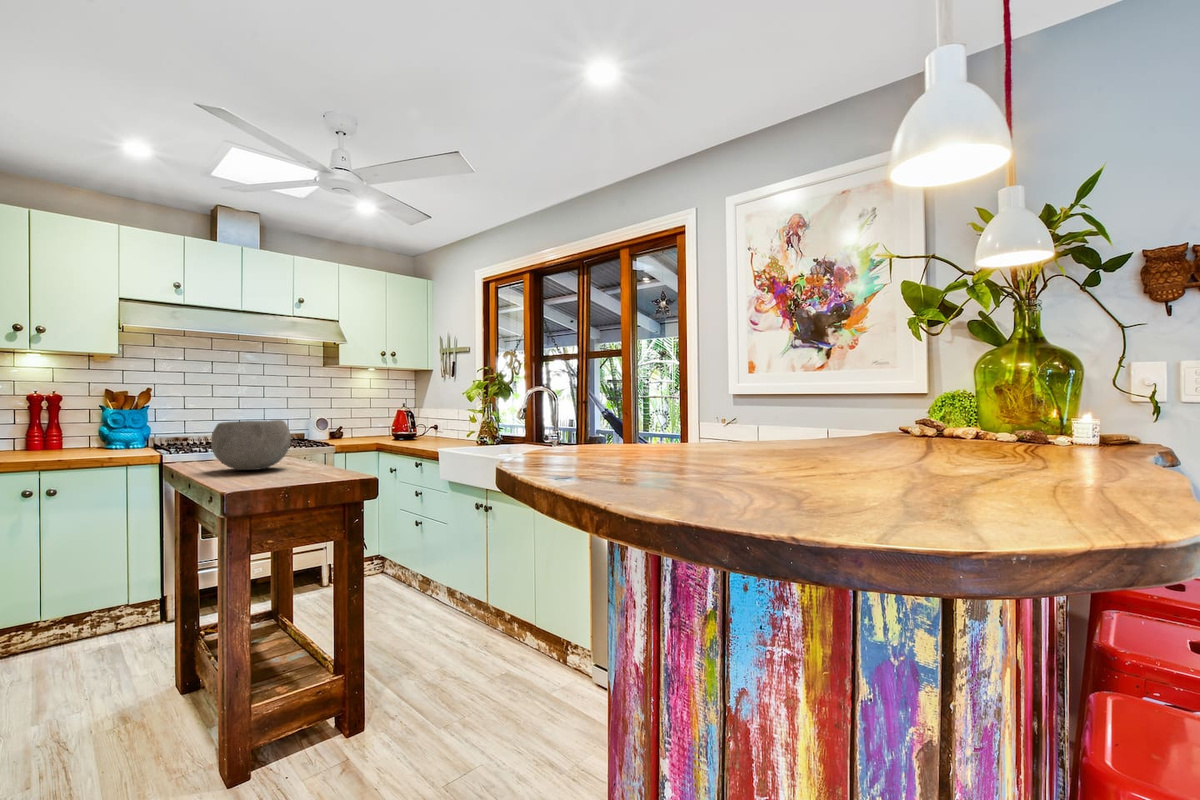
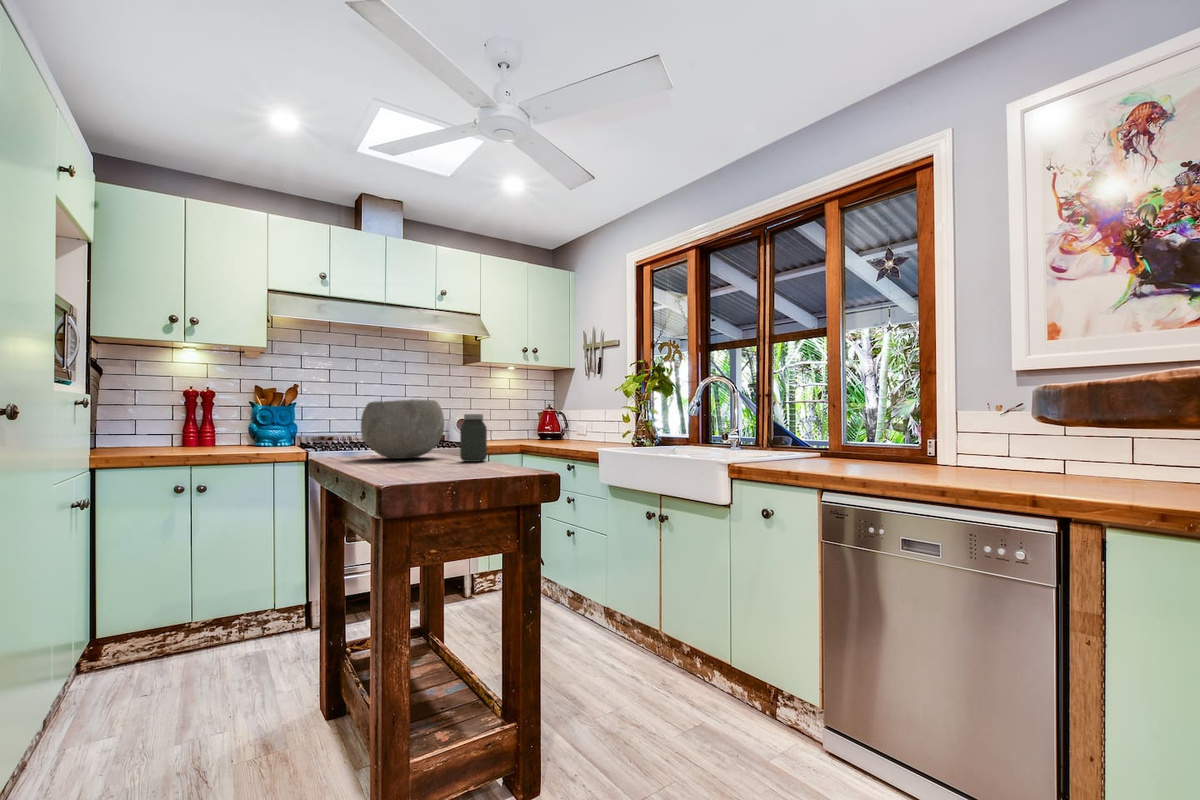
jar: none [301,434,325,474] -> present [460,414,487,462]

